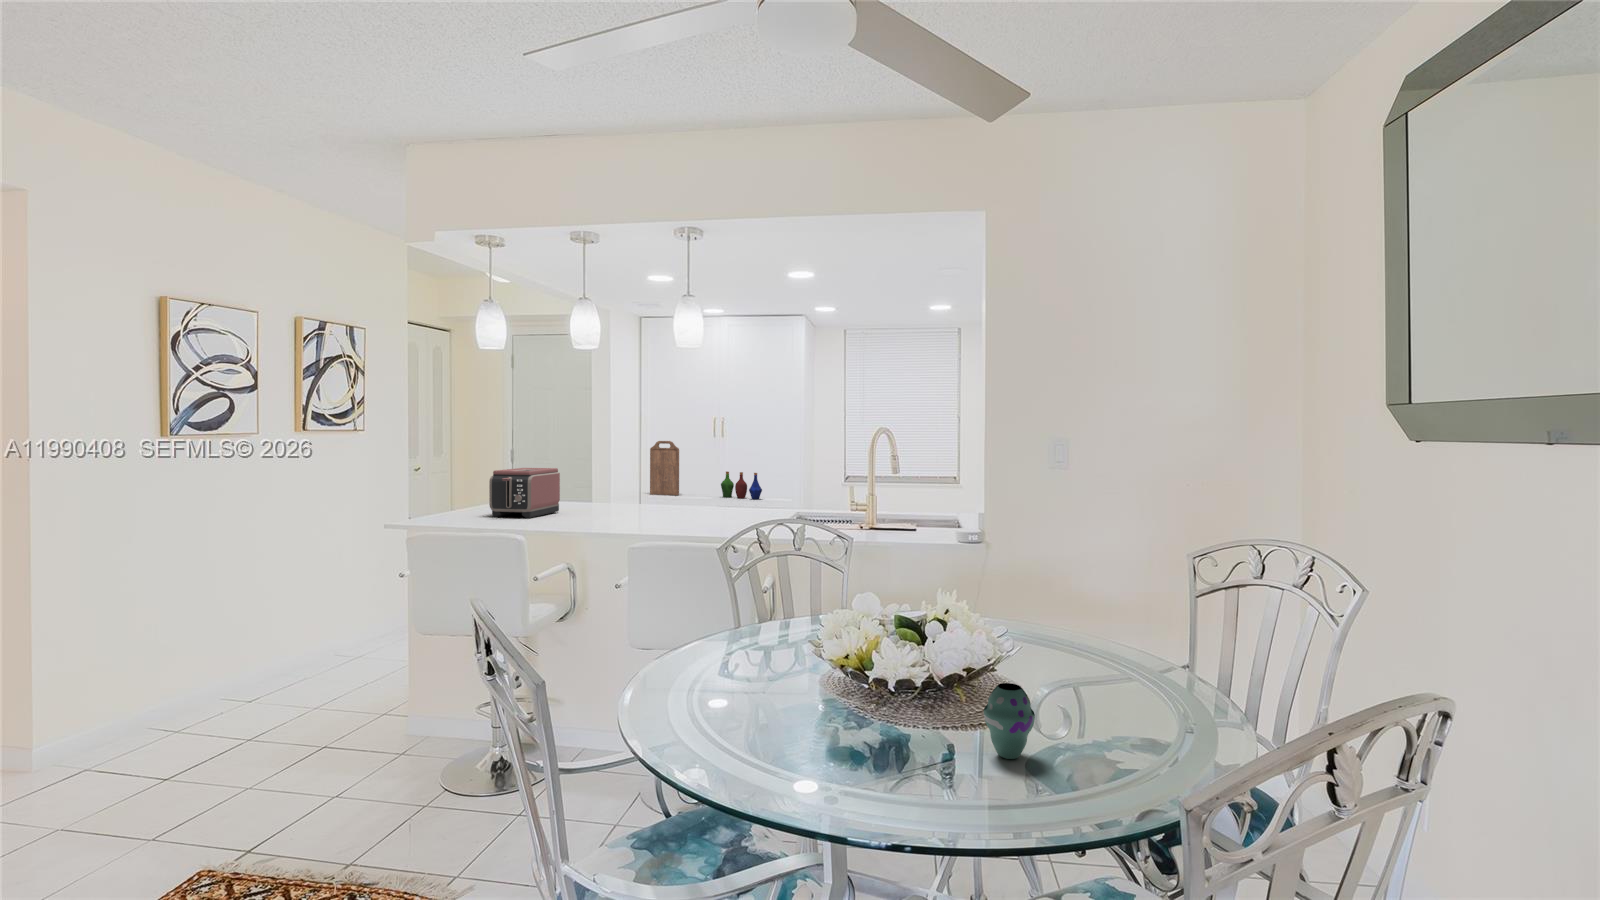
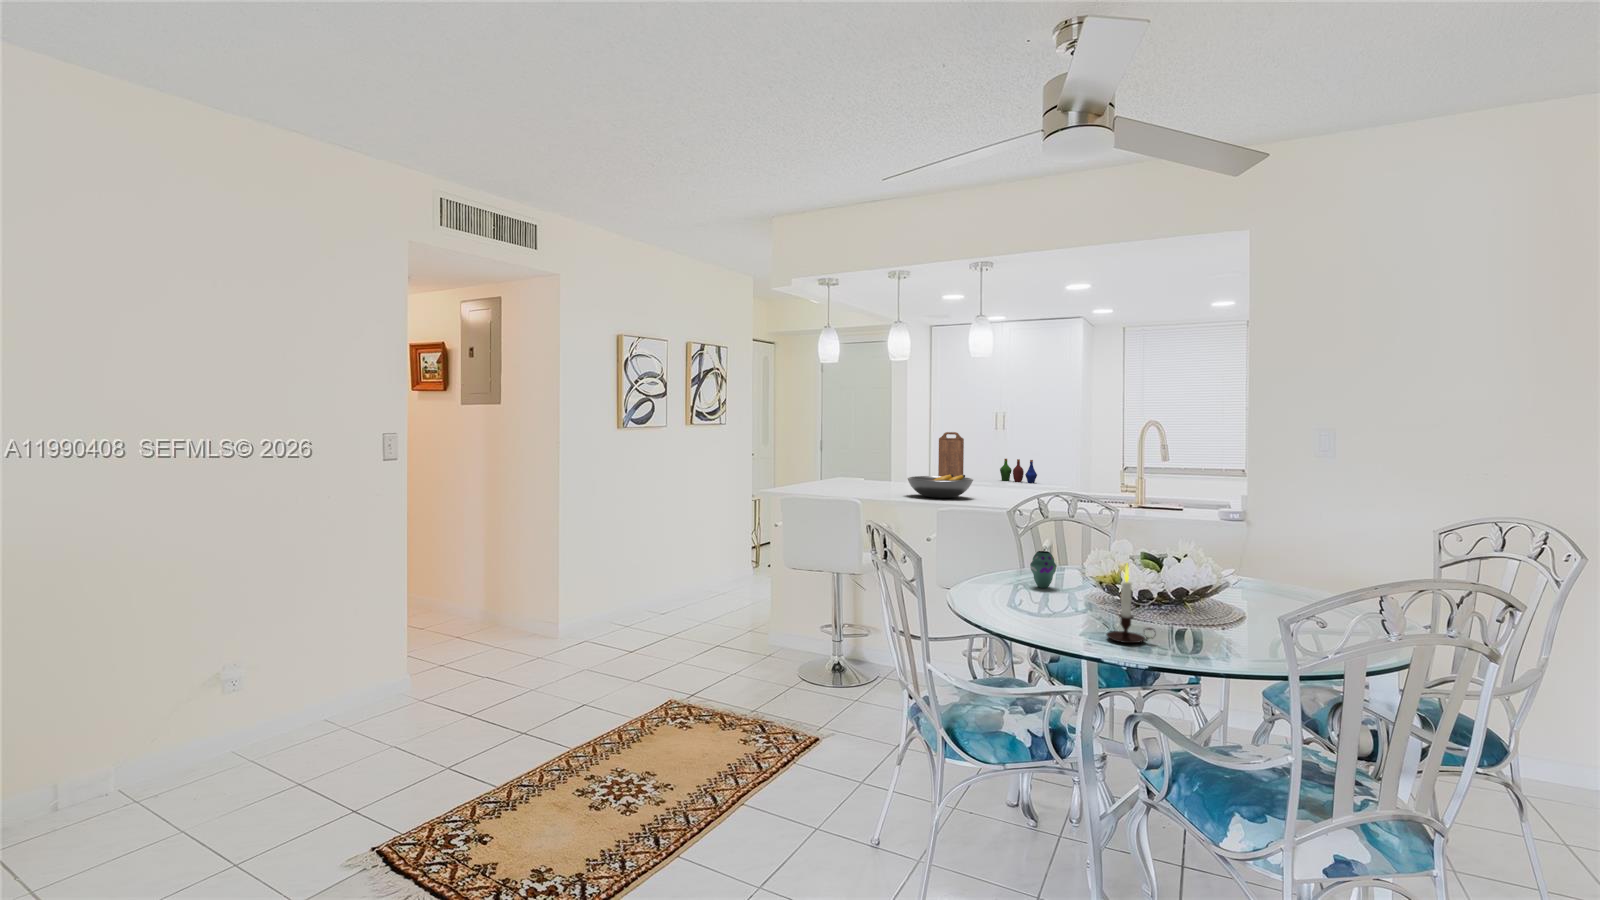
toaster: present [489,468,560,518] -> none [825,452,874,490]
fruit bowl: none [598,496,683,527] -> present [907,474,973,498]
candle: none [855,650,926,778] -> present [1106,565,1155,643]
vase: present [984,683,1035,759] -> present [1030,551,1057,588]

